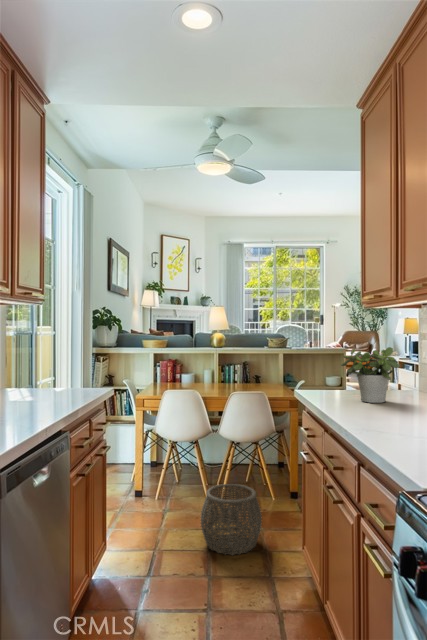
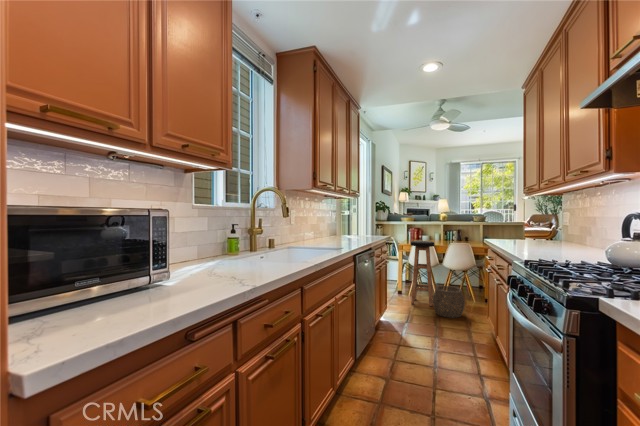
potted plant: present [341,347,400,403] -> none [505,216,538,244]
bar stool: none [158,391,204,525] -> present [411,241,435,306]

